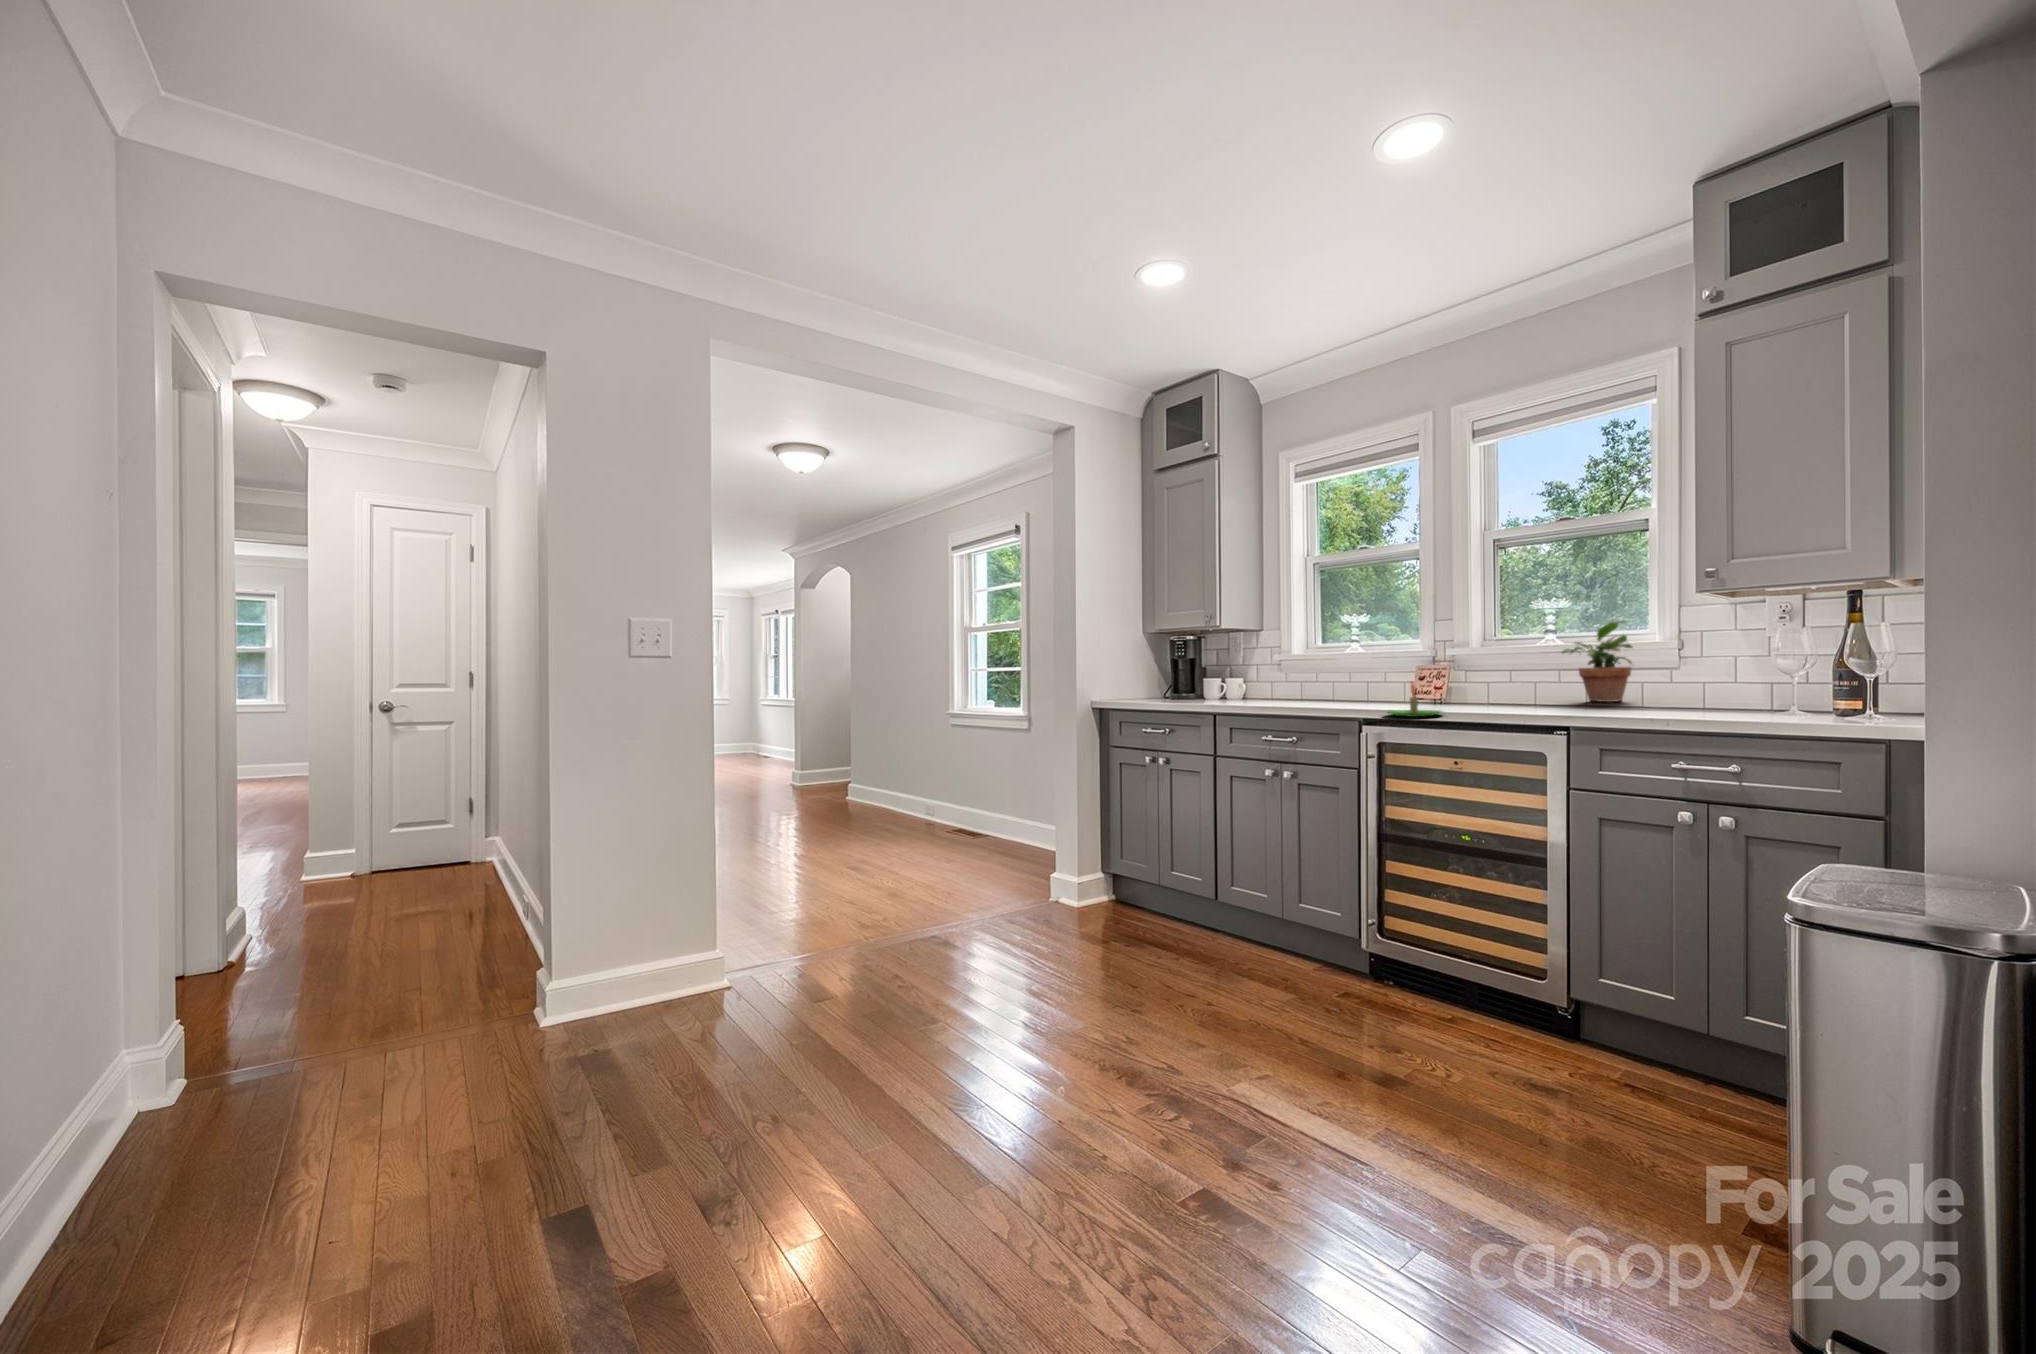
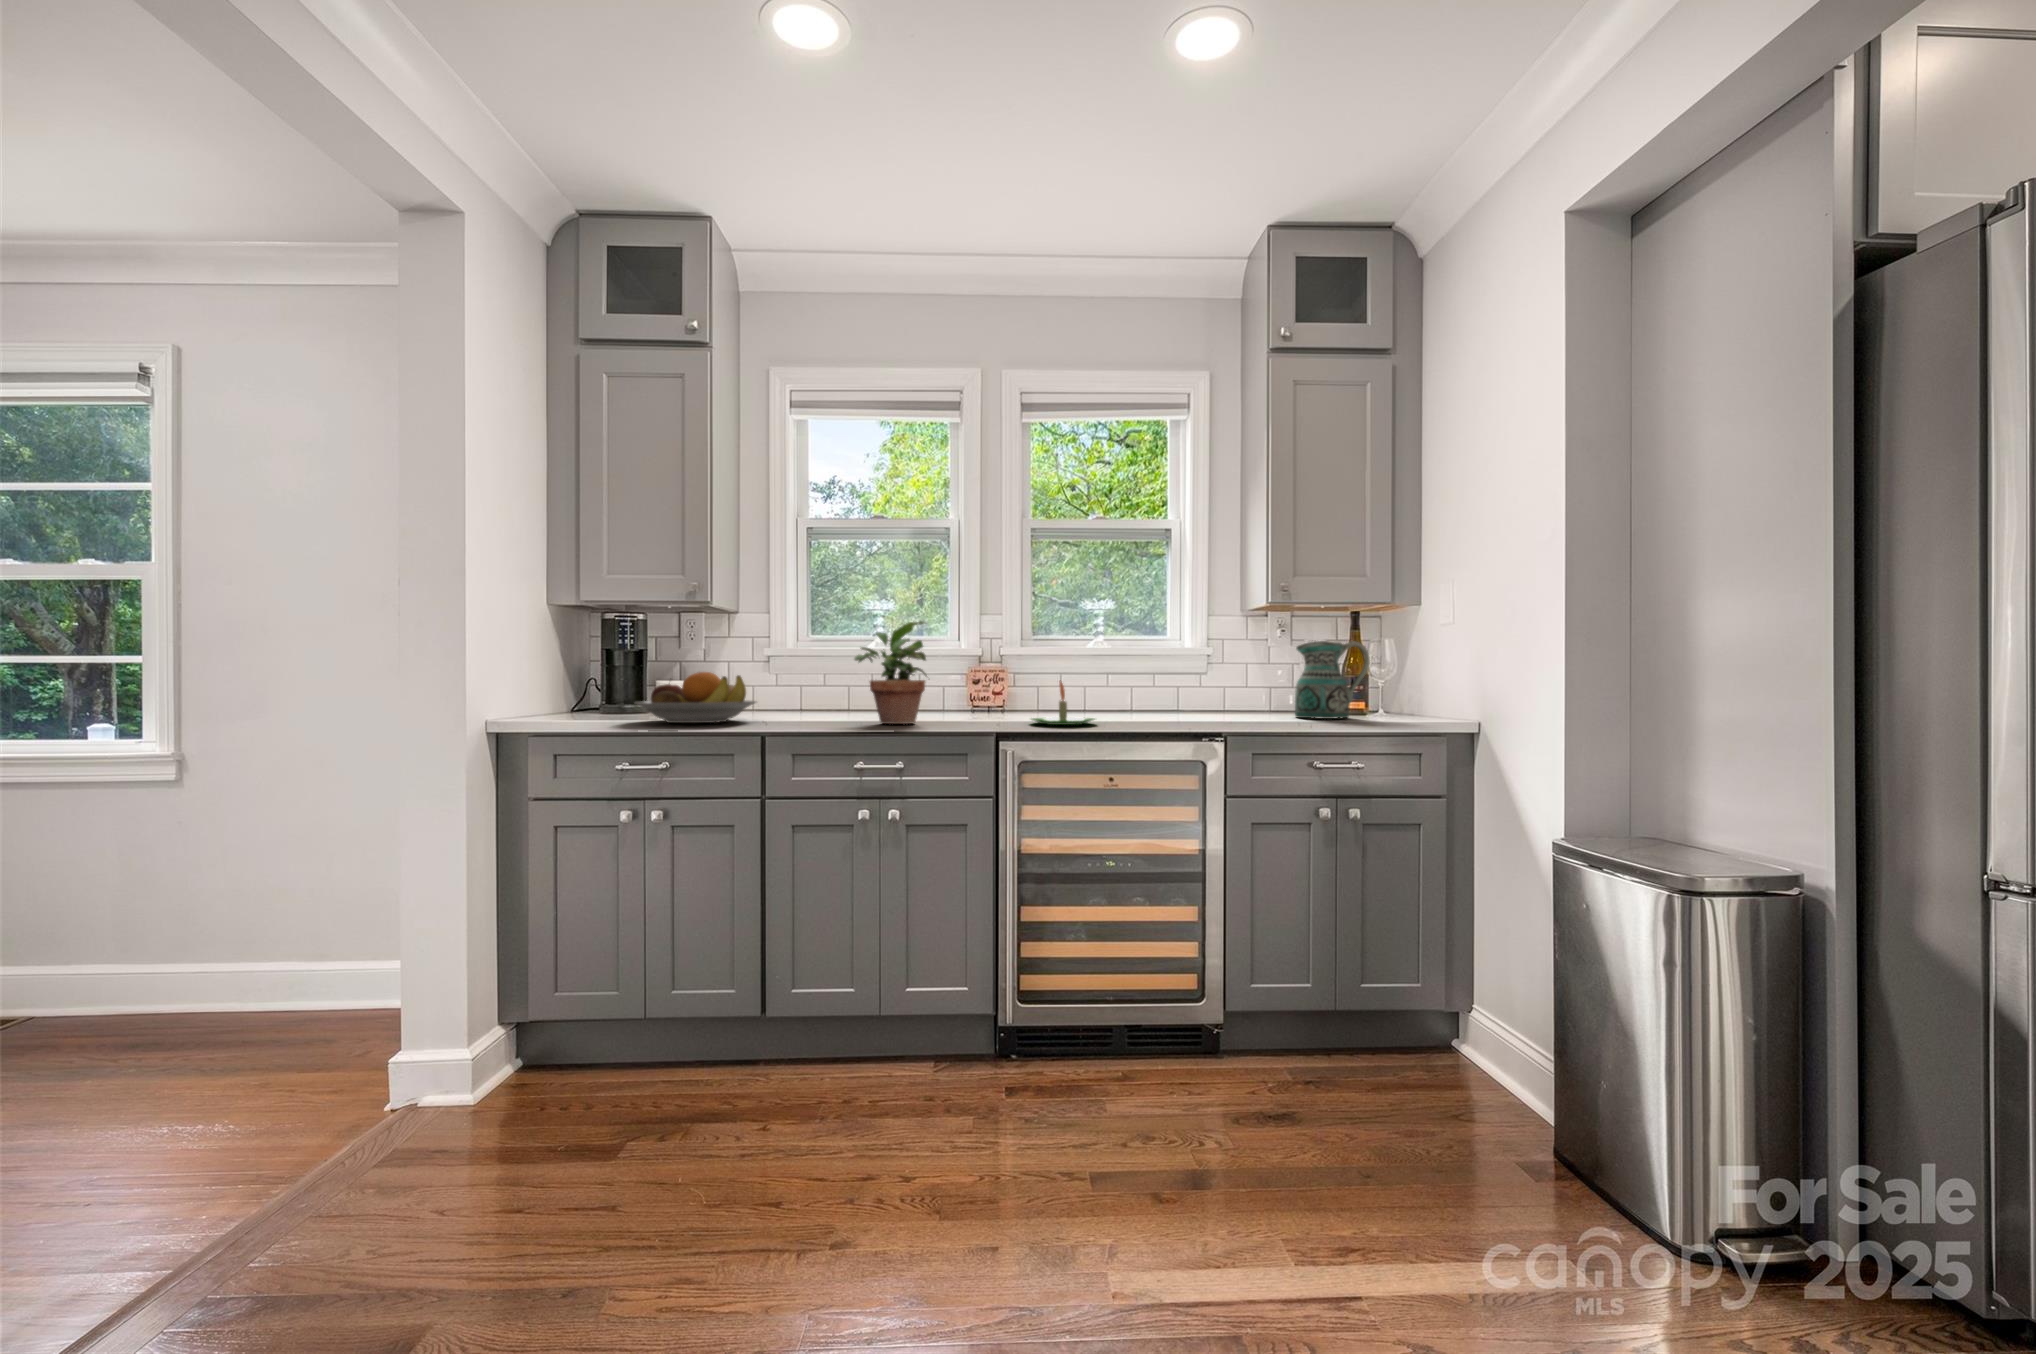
potted plant: present [1562,621,1632,702] -> present [855,621,926,724]
ceramic pitcher: none [1698,634,1795,718] -> present [1295,641,1370,719]
fruit bowl: none [1152,675,1227,708] -> present [635,672,756,723]

